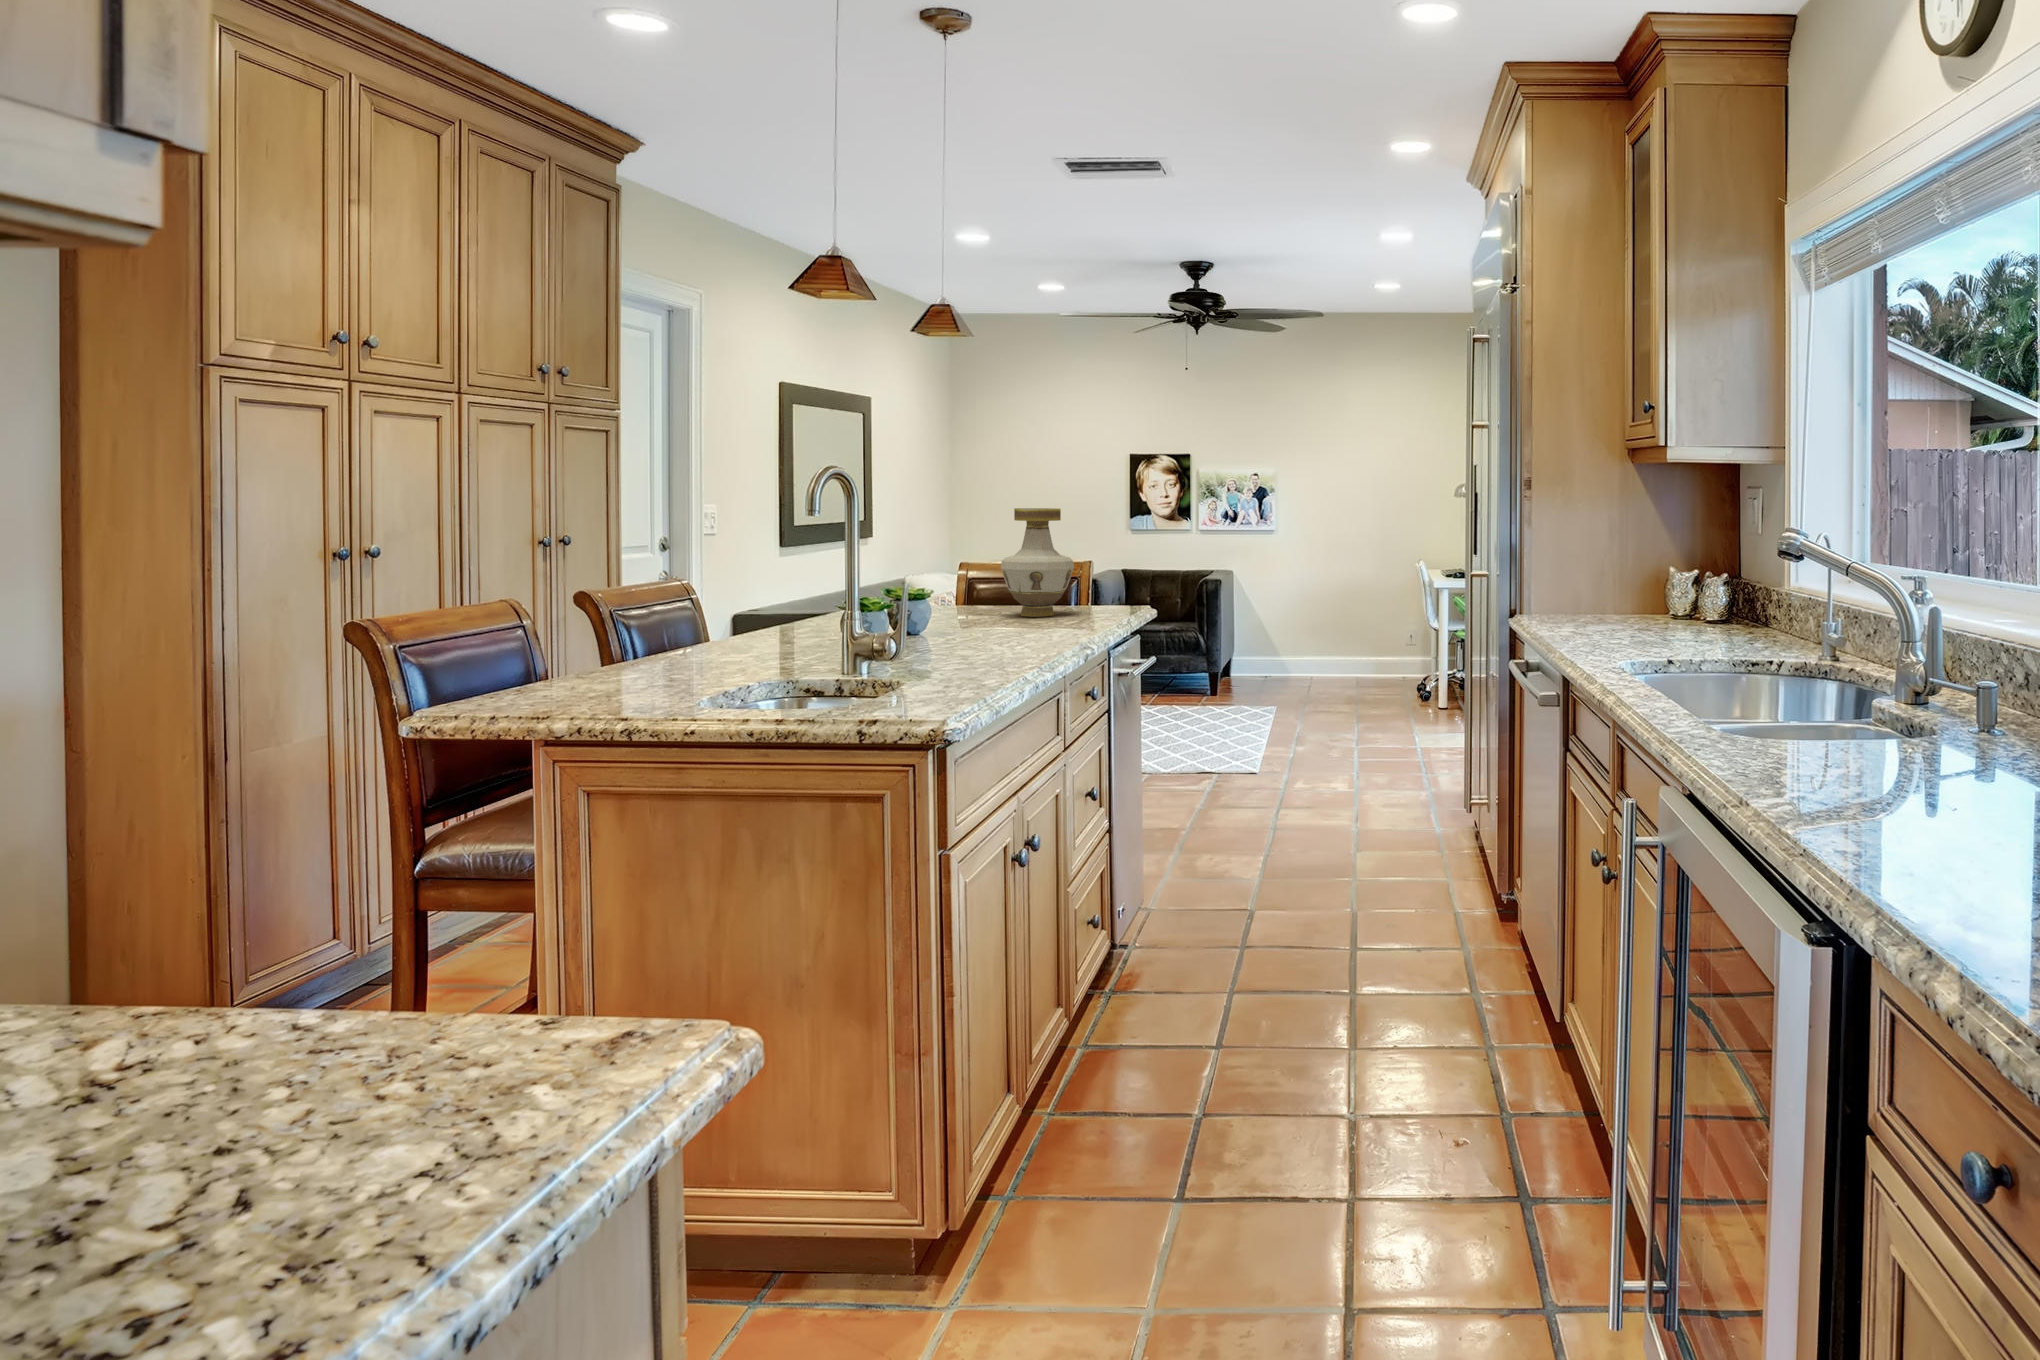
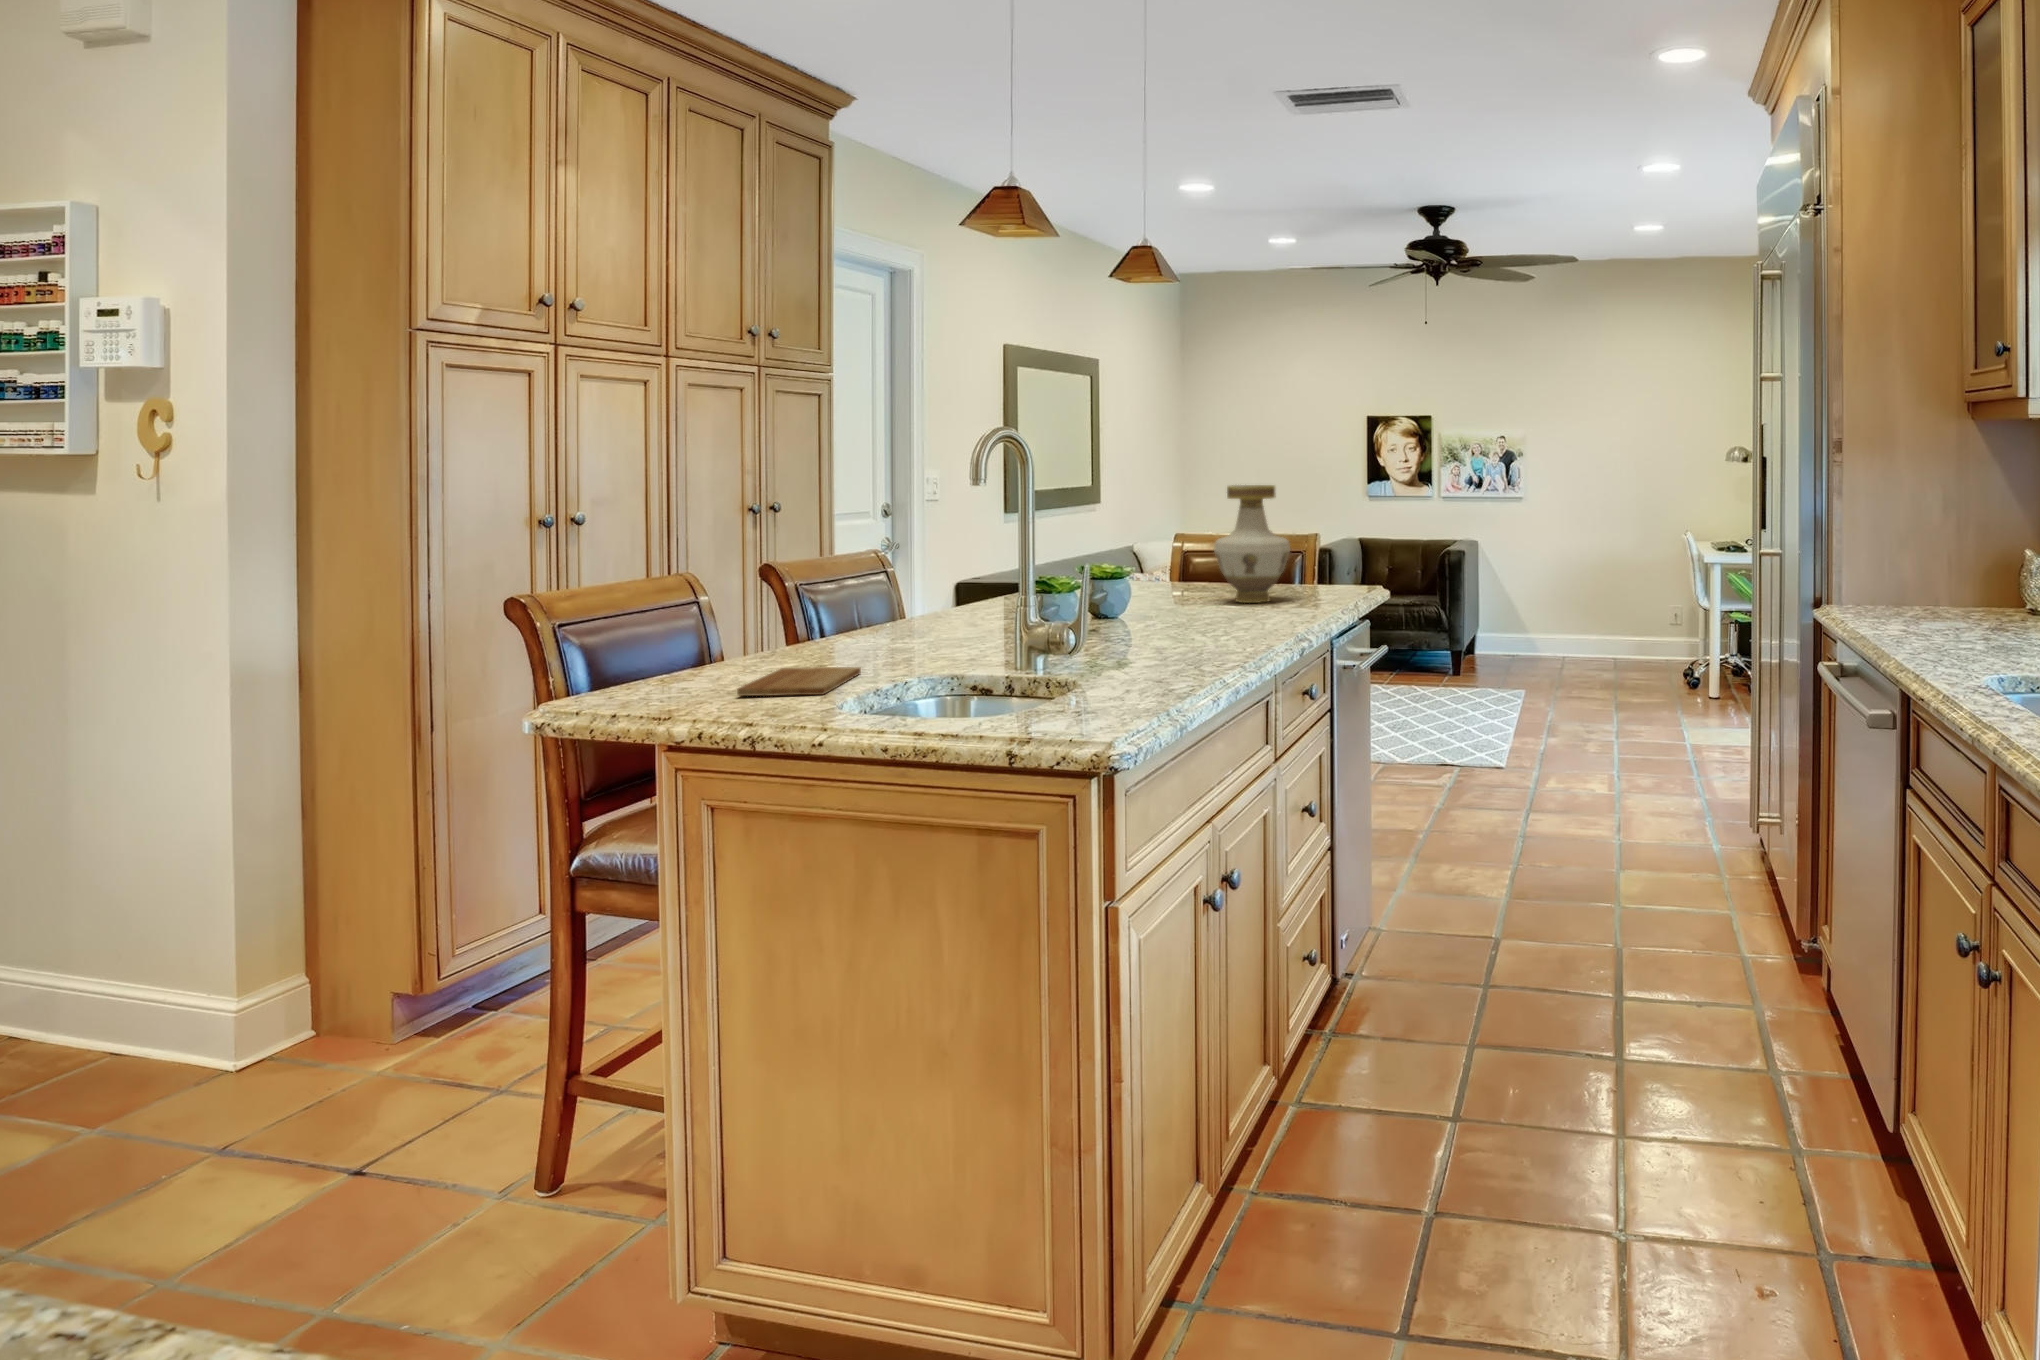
cutting board: none [526,673,656,701] -> present [737,667,861,696]

